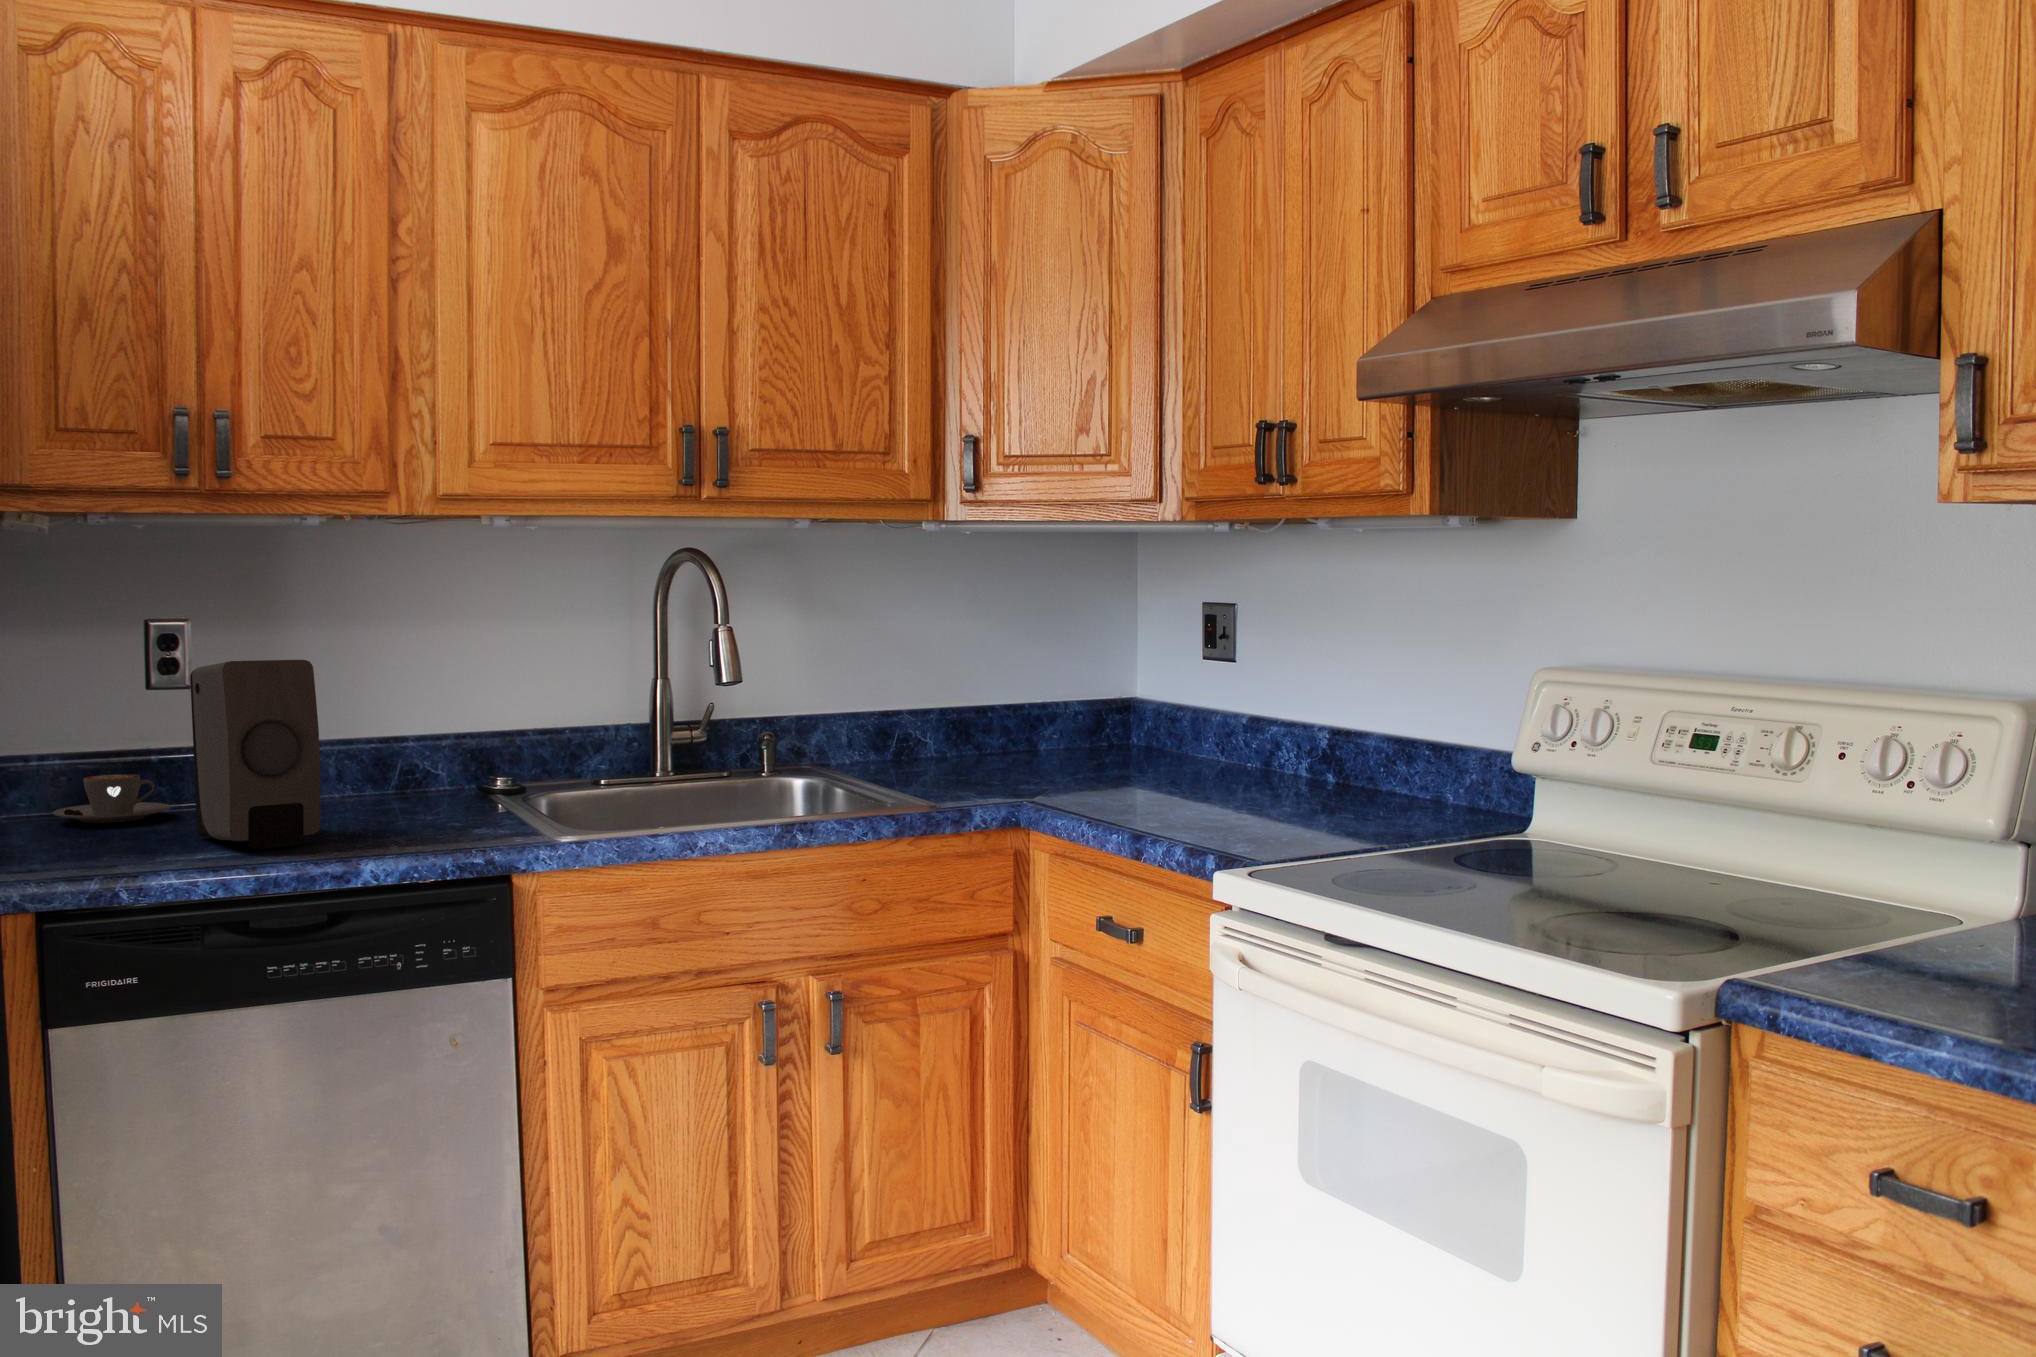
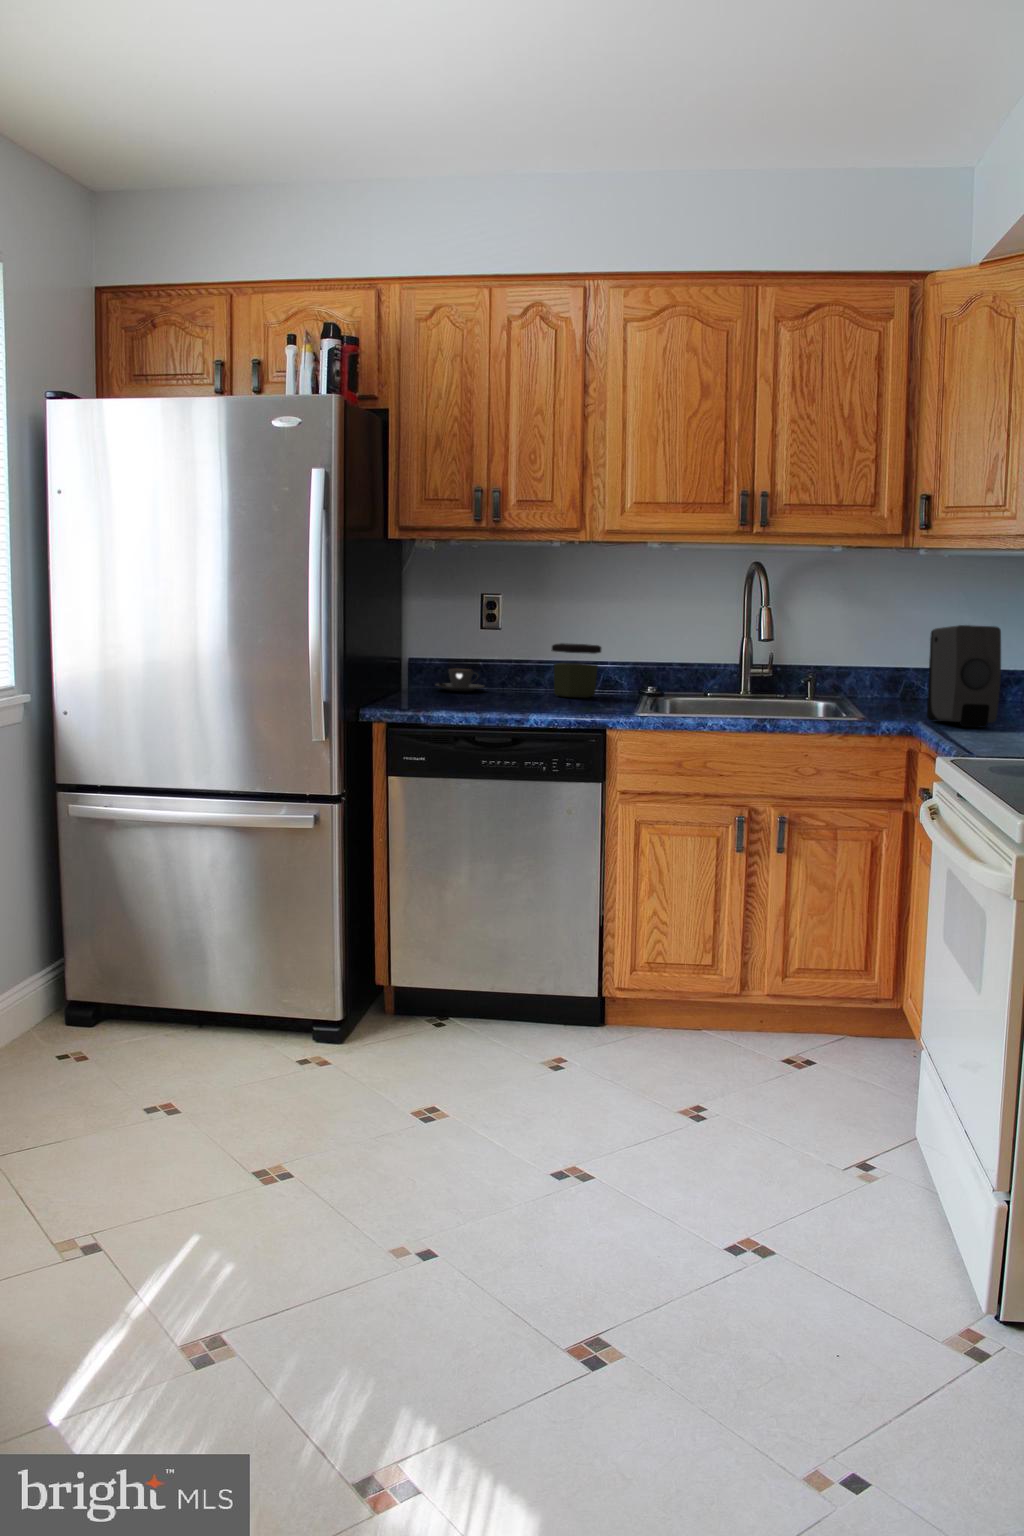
soap dispenser: present [190,660,321,849] -> present [927,625,1001,728]
jar: none [322,707,415,811] -> present [552,643,601,698]

